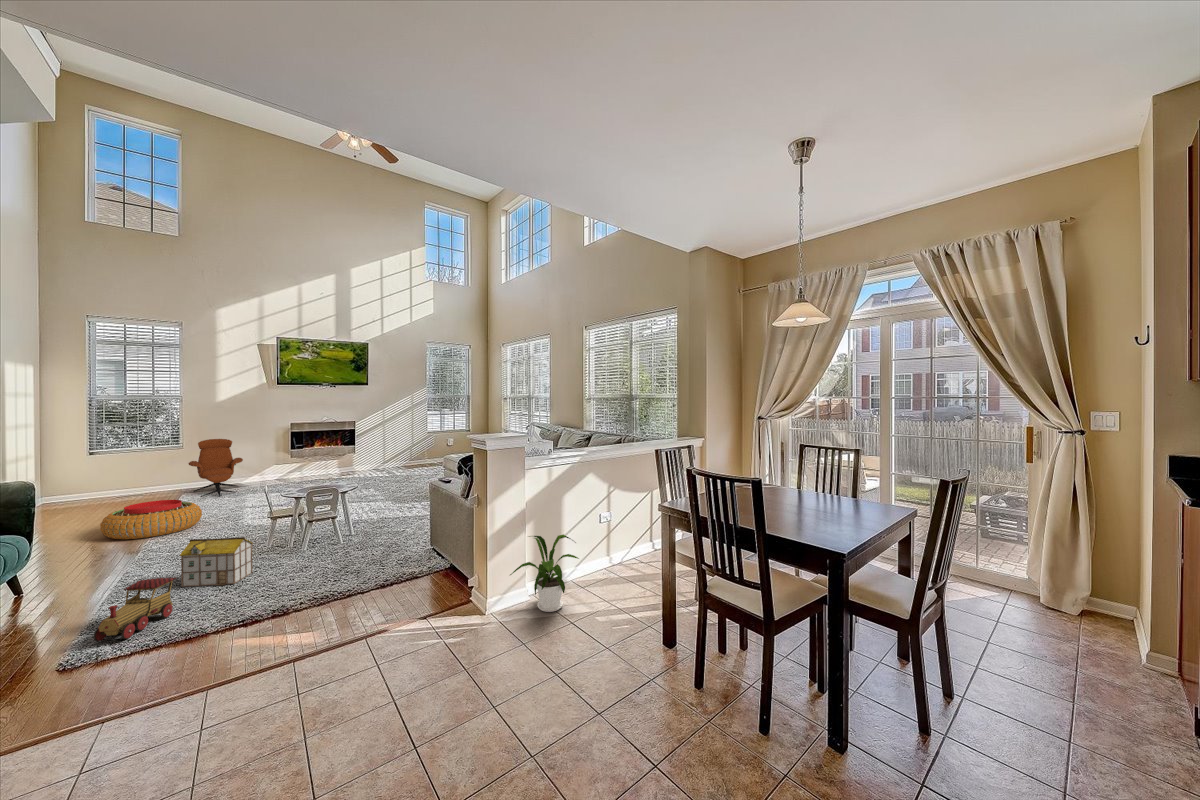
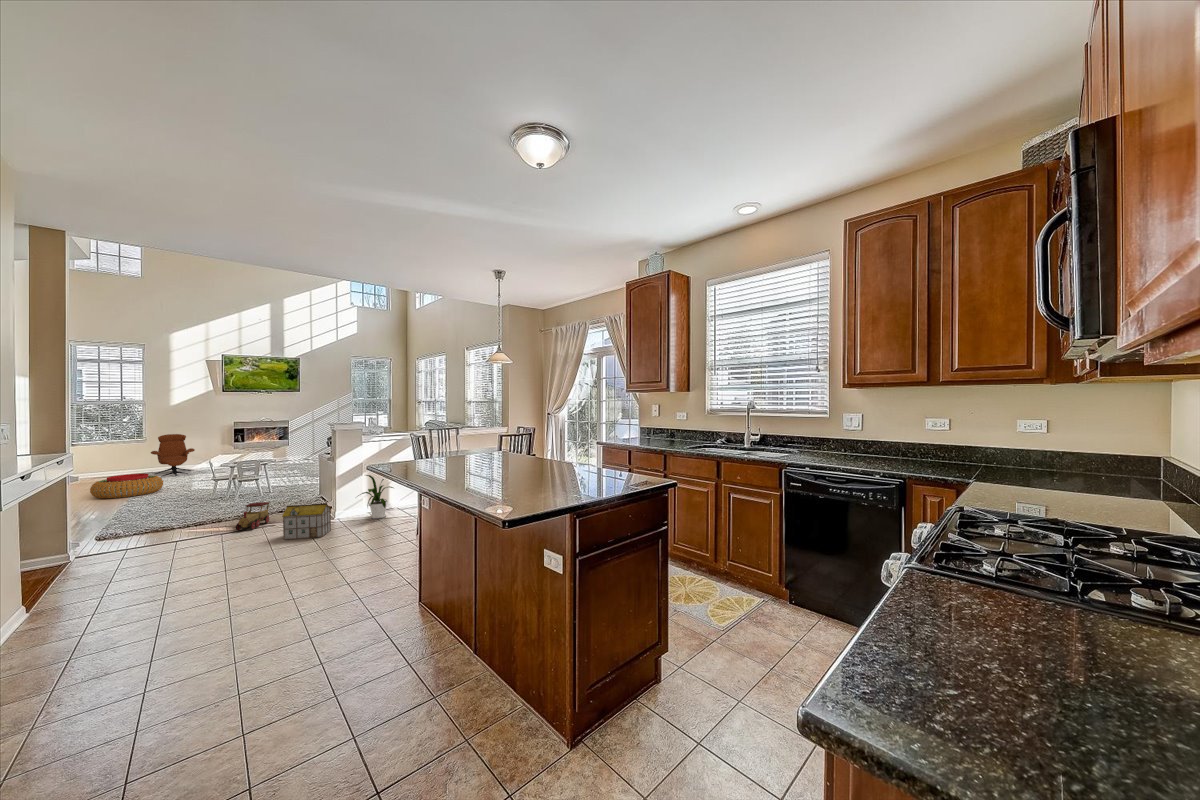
toy house: present [180,537,253,587] -> present [282,503,331,540]
toy train: present [94,578,176,641] -> present [236,502,270,531]

